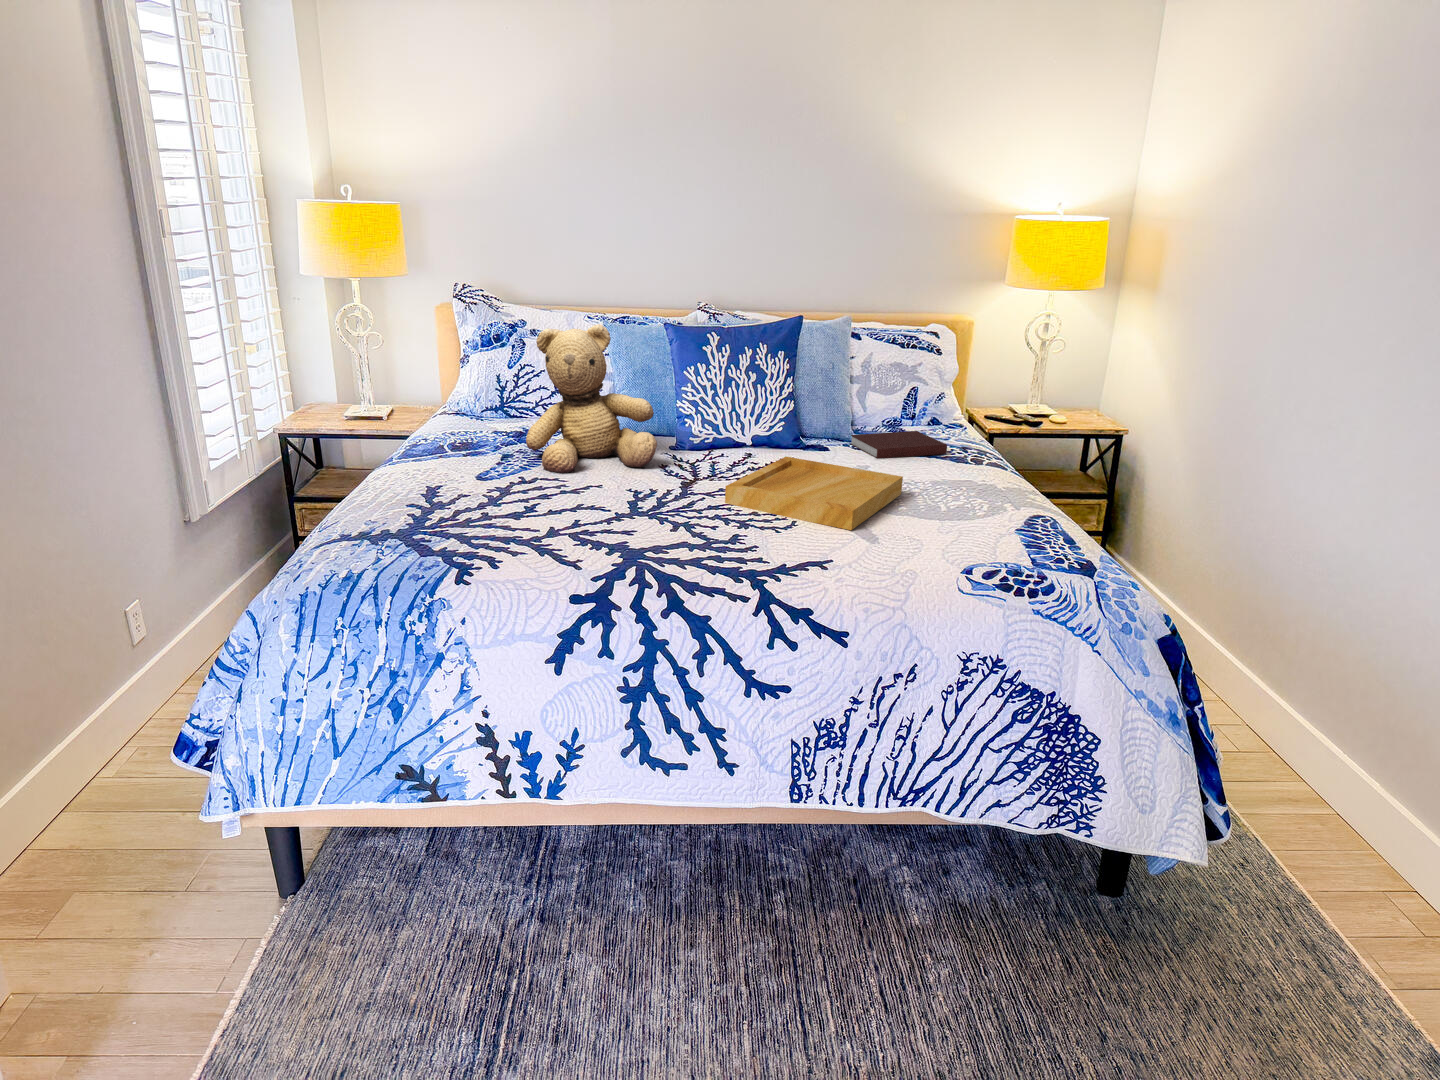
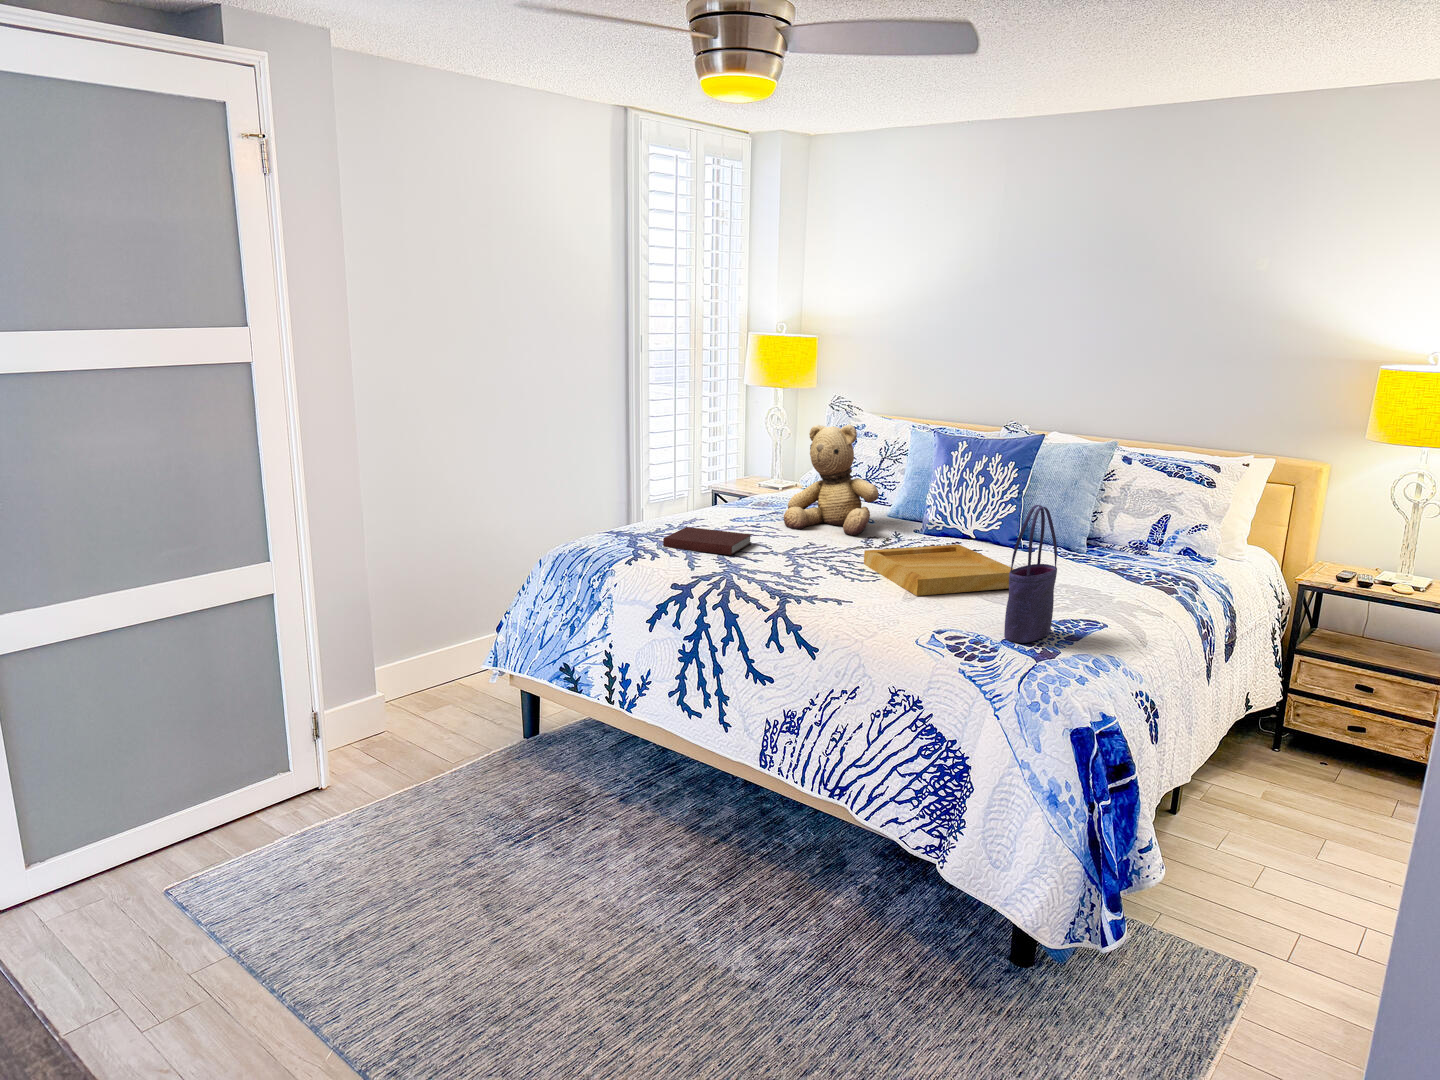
tote bag: none [1002,401,1049,560] -> present [1004,505,1057,643]
notebook: present [850,431,947,459] -> present [663,527,752,555]

